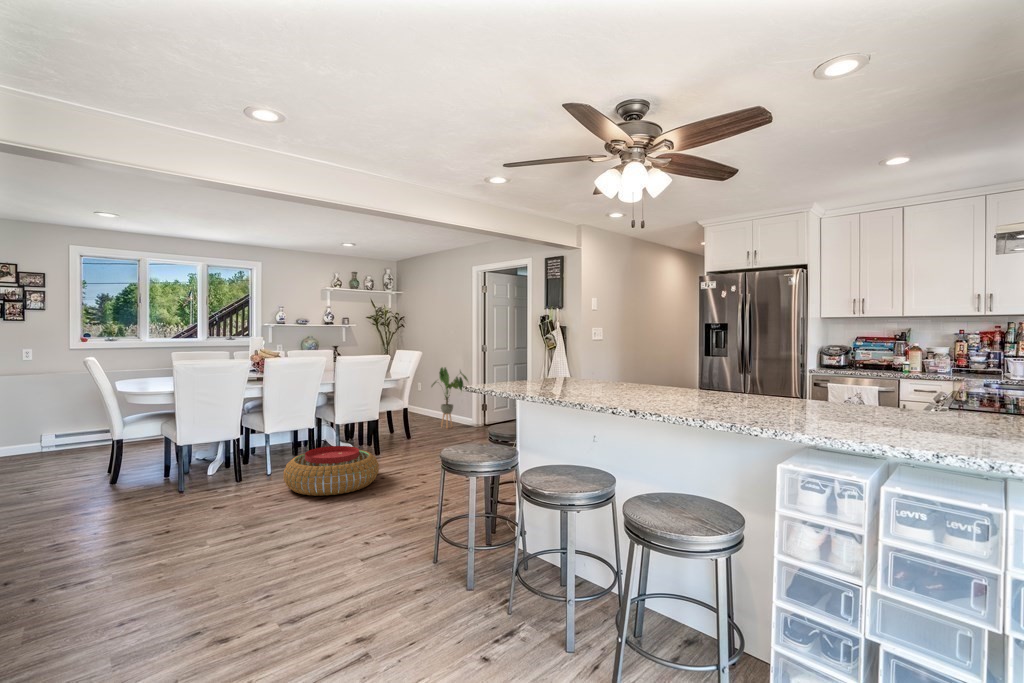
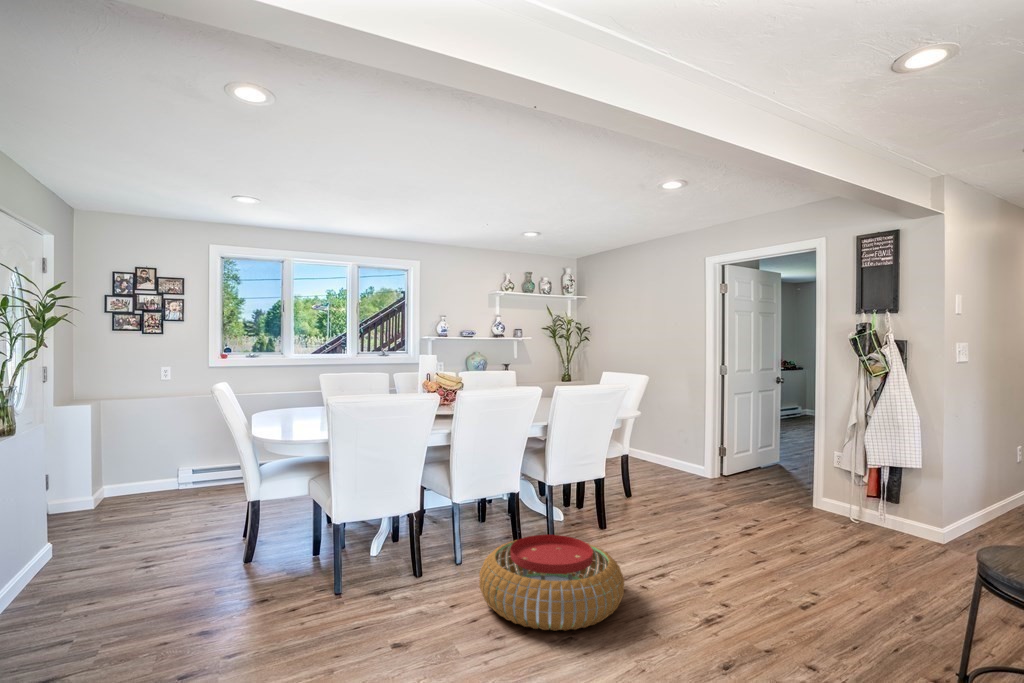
house plant: present [432,367,468,428] -> none [645,403,703,494]

